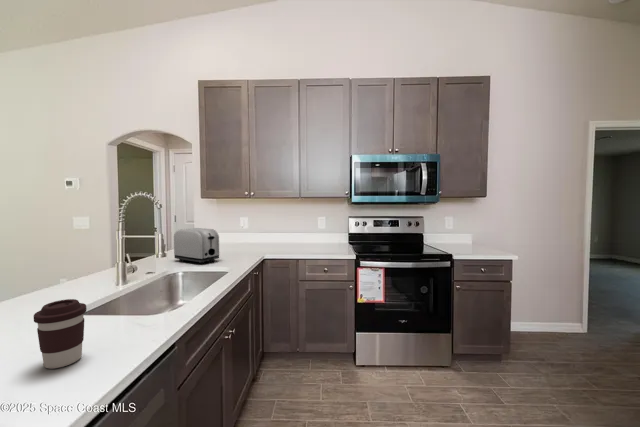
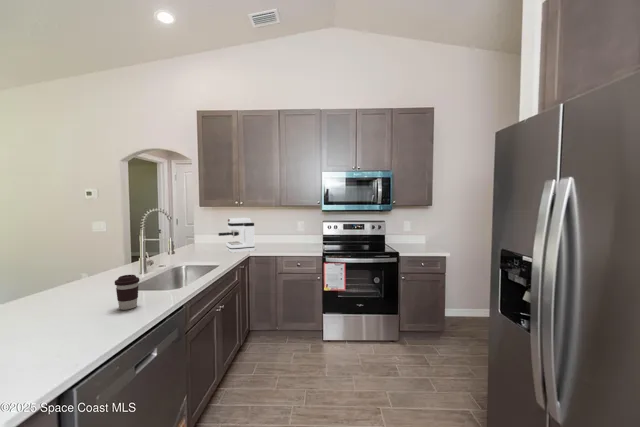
coffee maker: none [224,212,269,255] -> present [219,218,255,253]
toaster: present [174,228,219,264] -> none [179,232,214,259]

